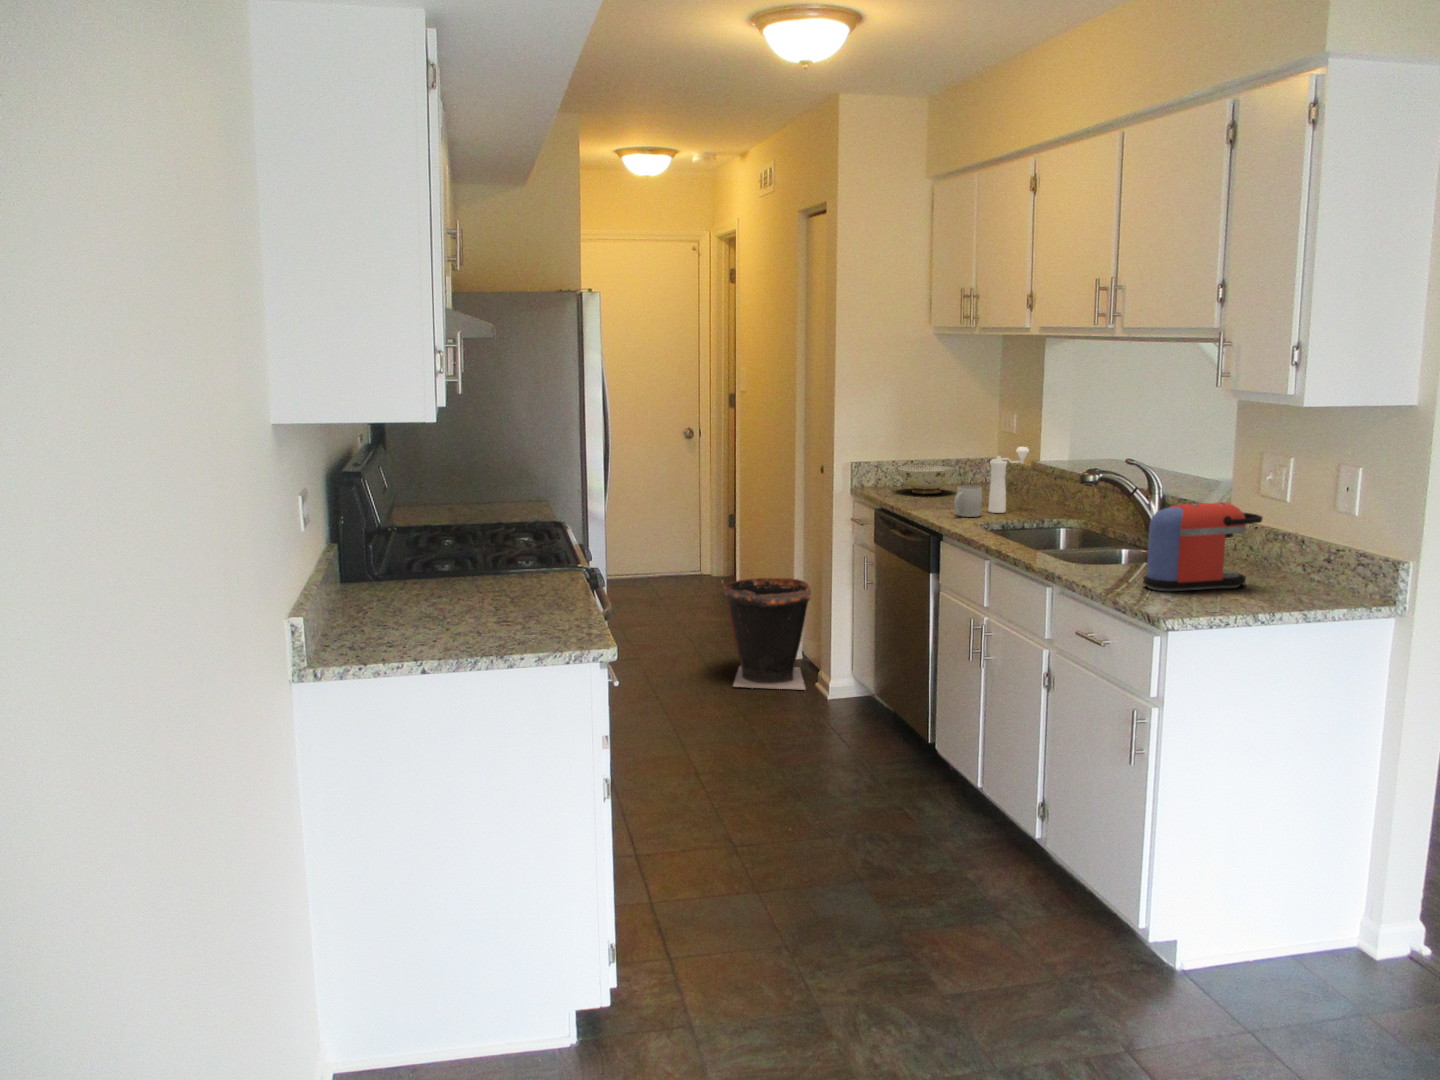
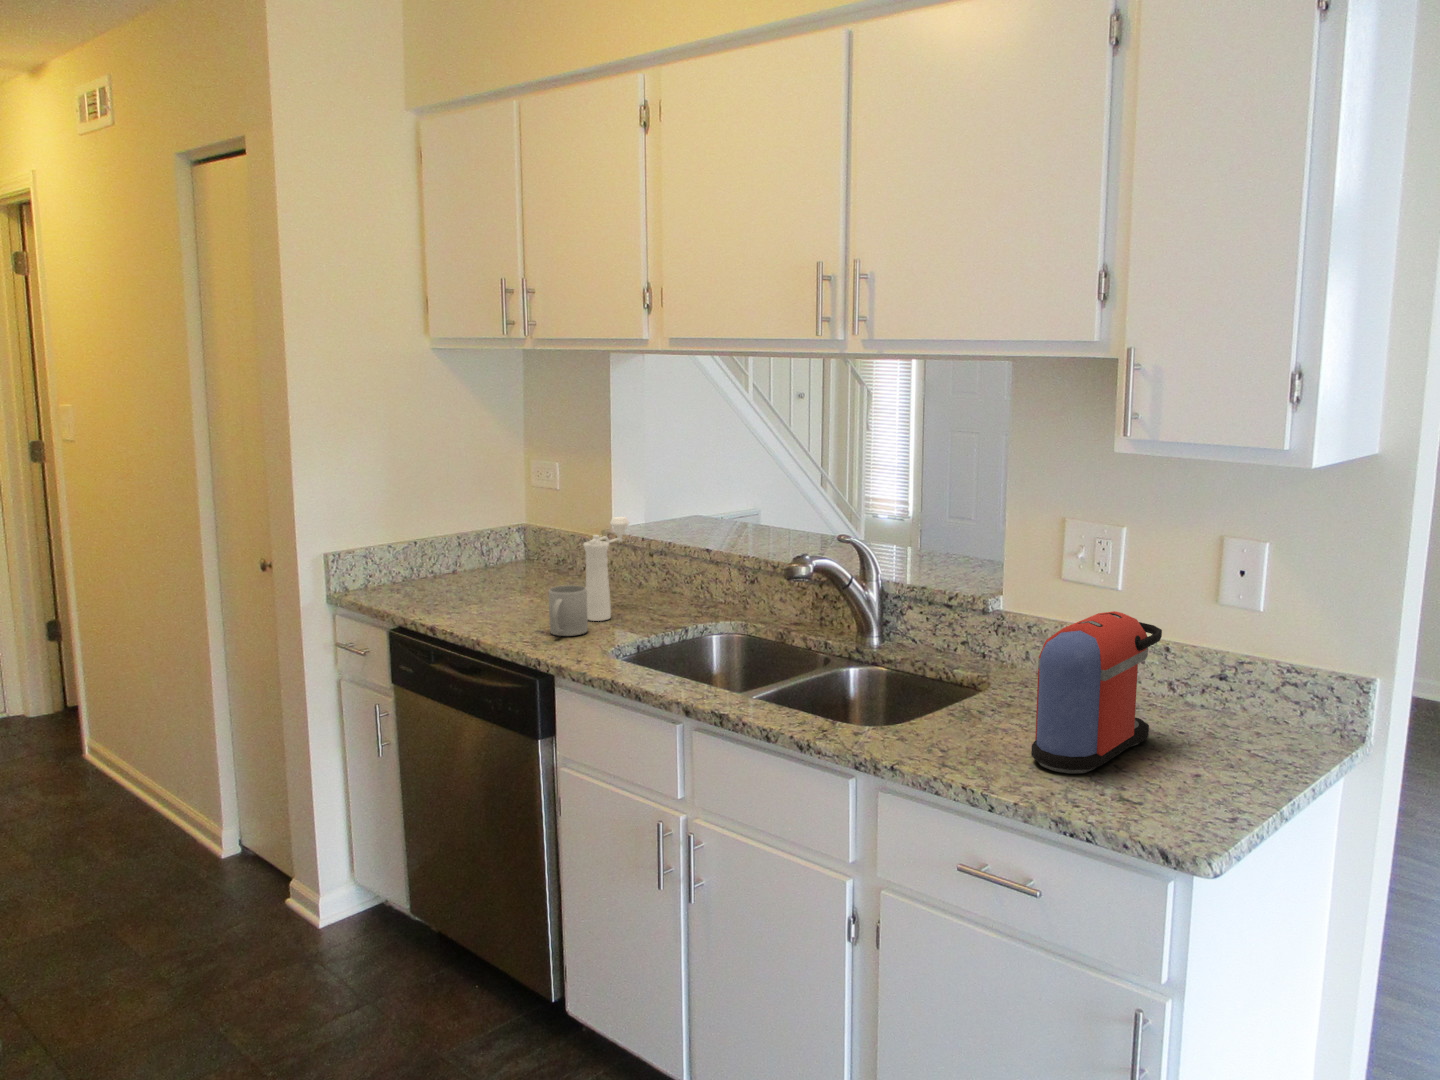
ceramic bowl: present [897,465,956,494] -> none [407,546,497,595]
waste bin: present [722,578,812,690] -> none [98,736,273,944]

